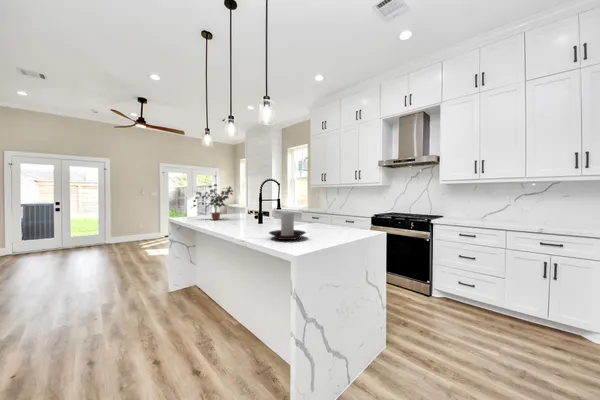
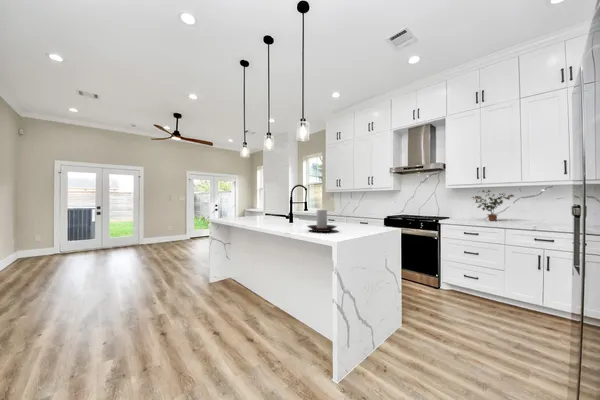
potted plant: present [195,184,233,220] -> present [473,190,514,221]

